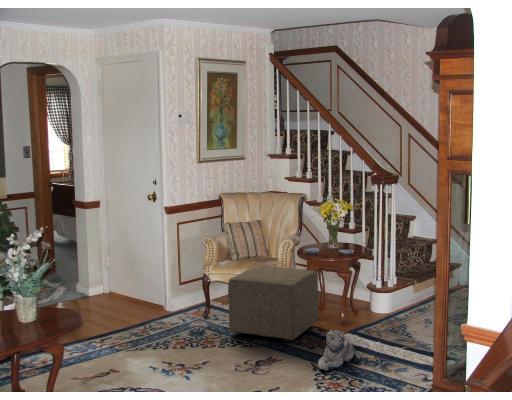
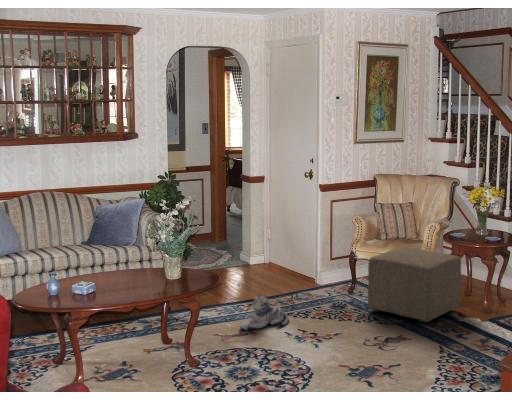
plush toy: present [318,329,361,371] -> present [240,295,289,330]

